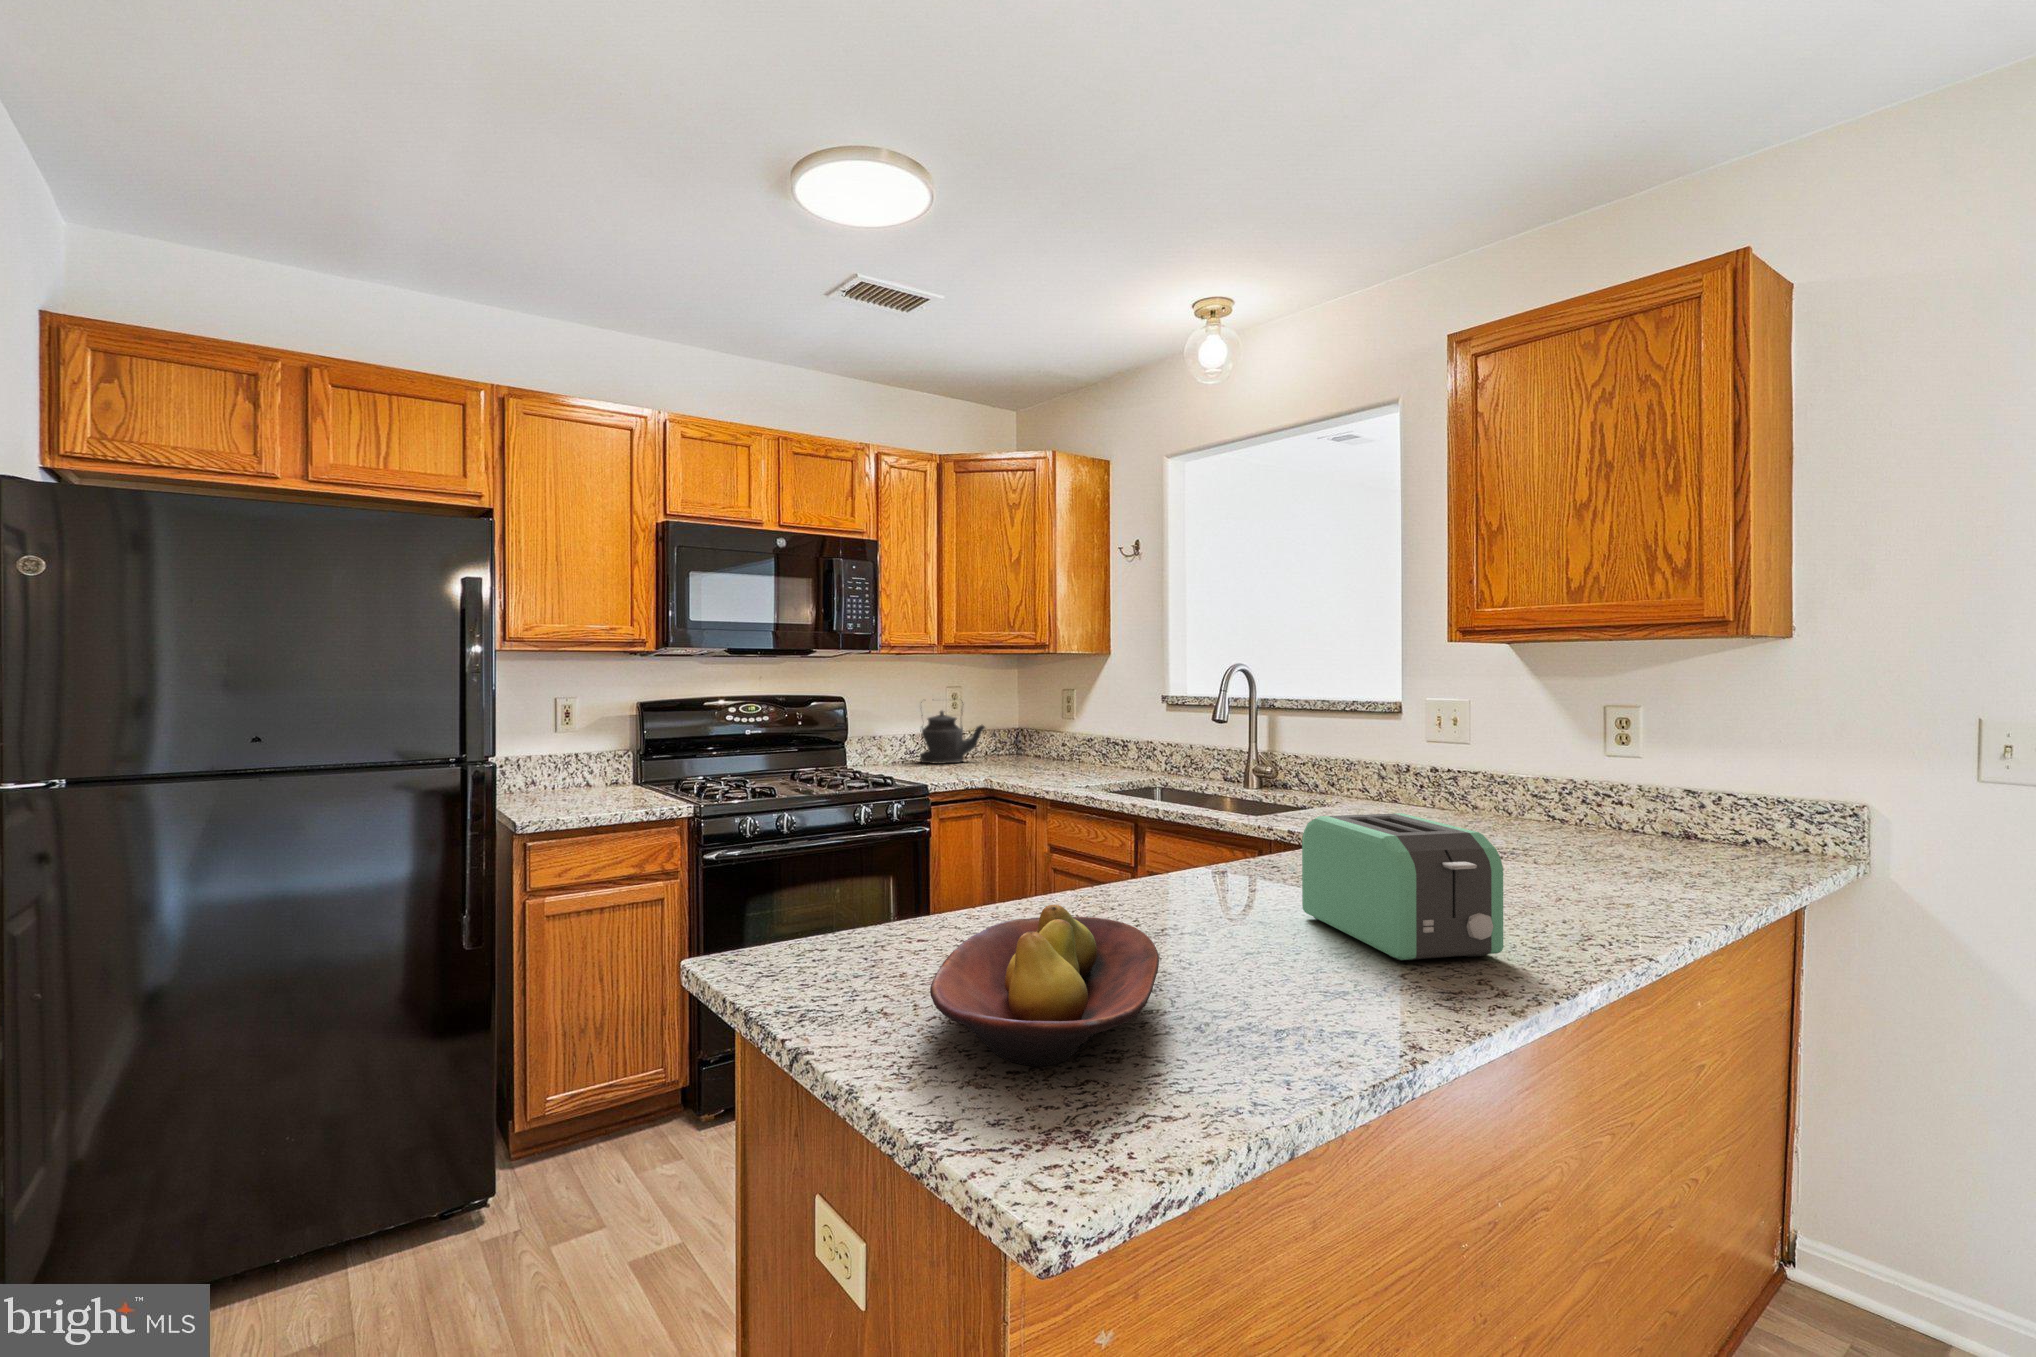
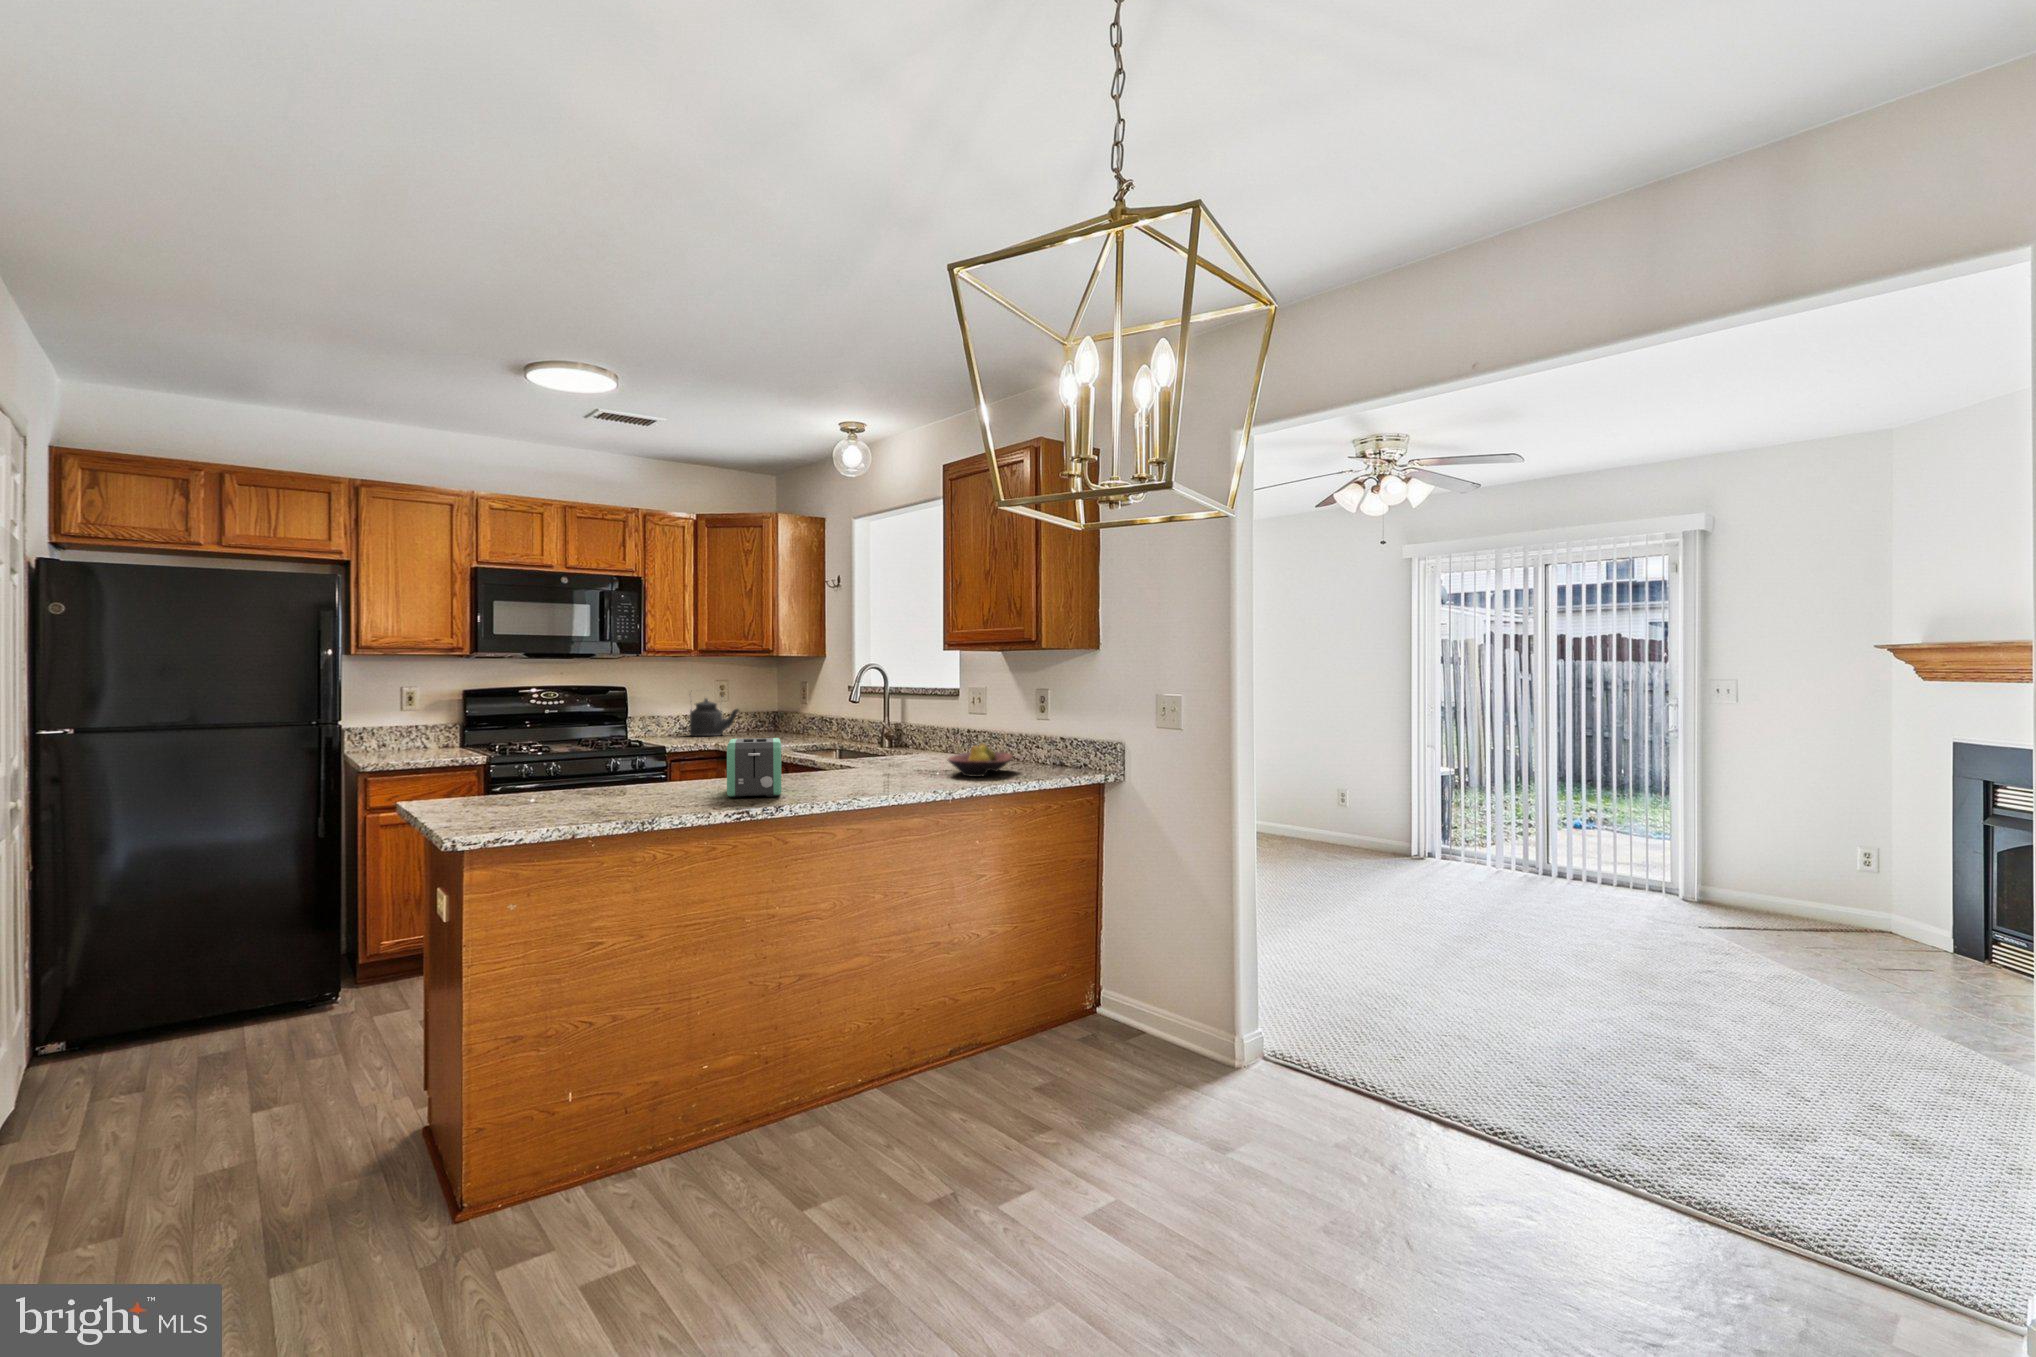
fruit bowl: present [930,905,1159,1066] -> present [947,743,1013,777]

